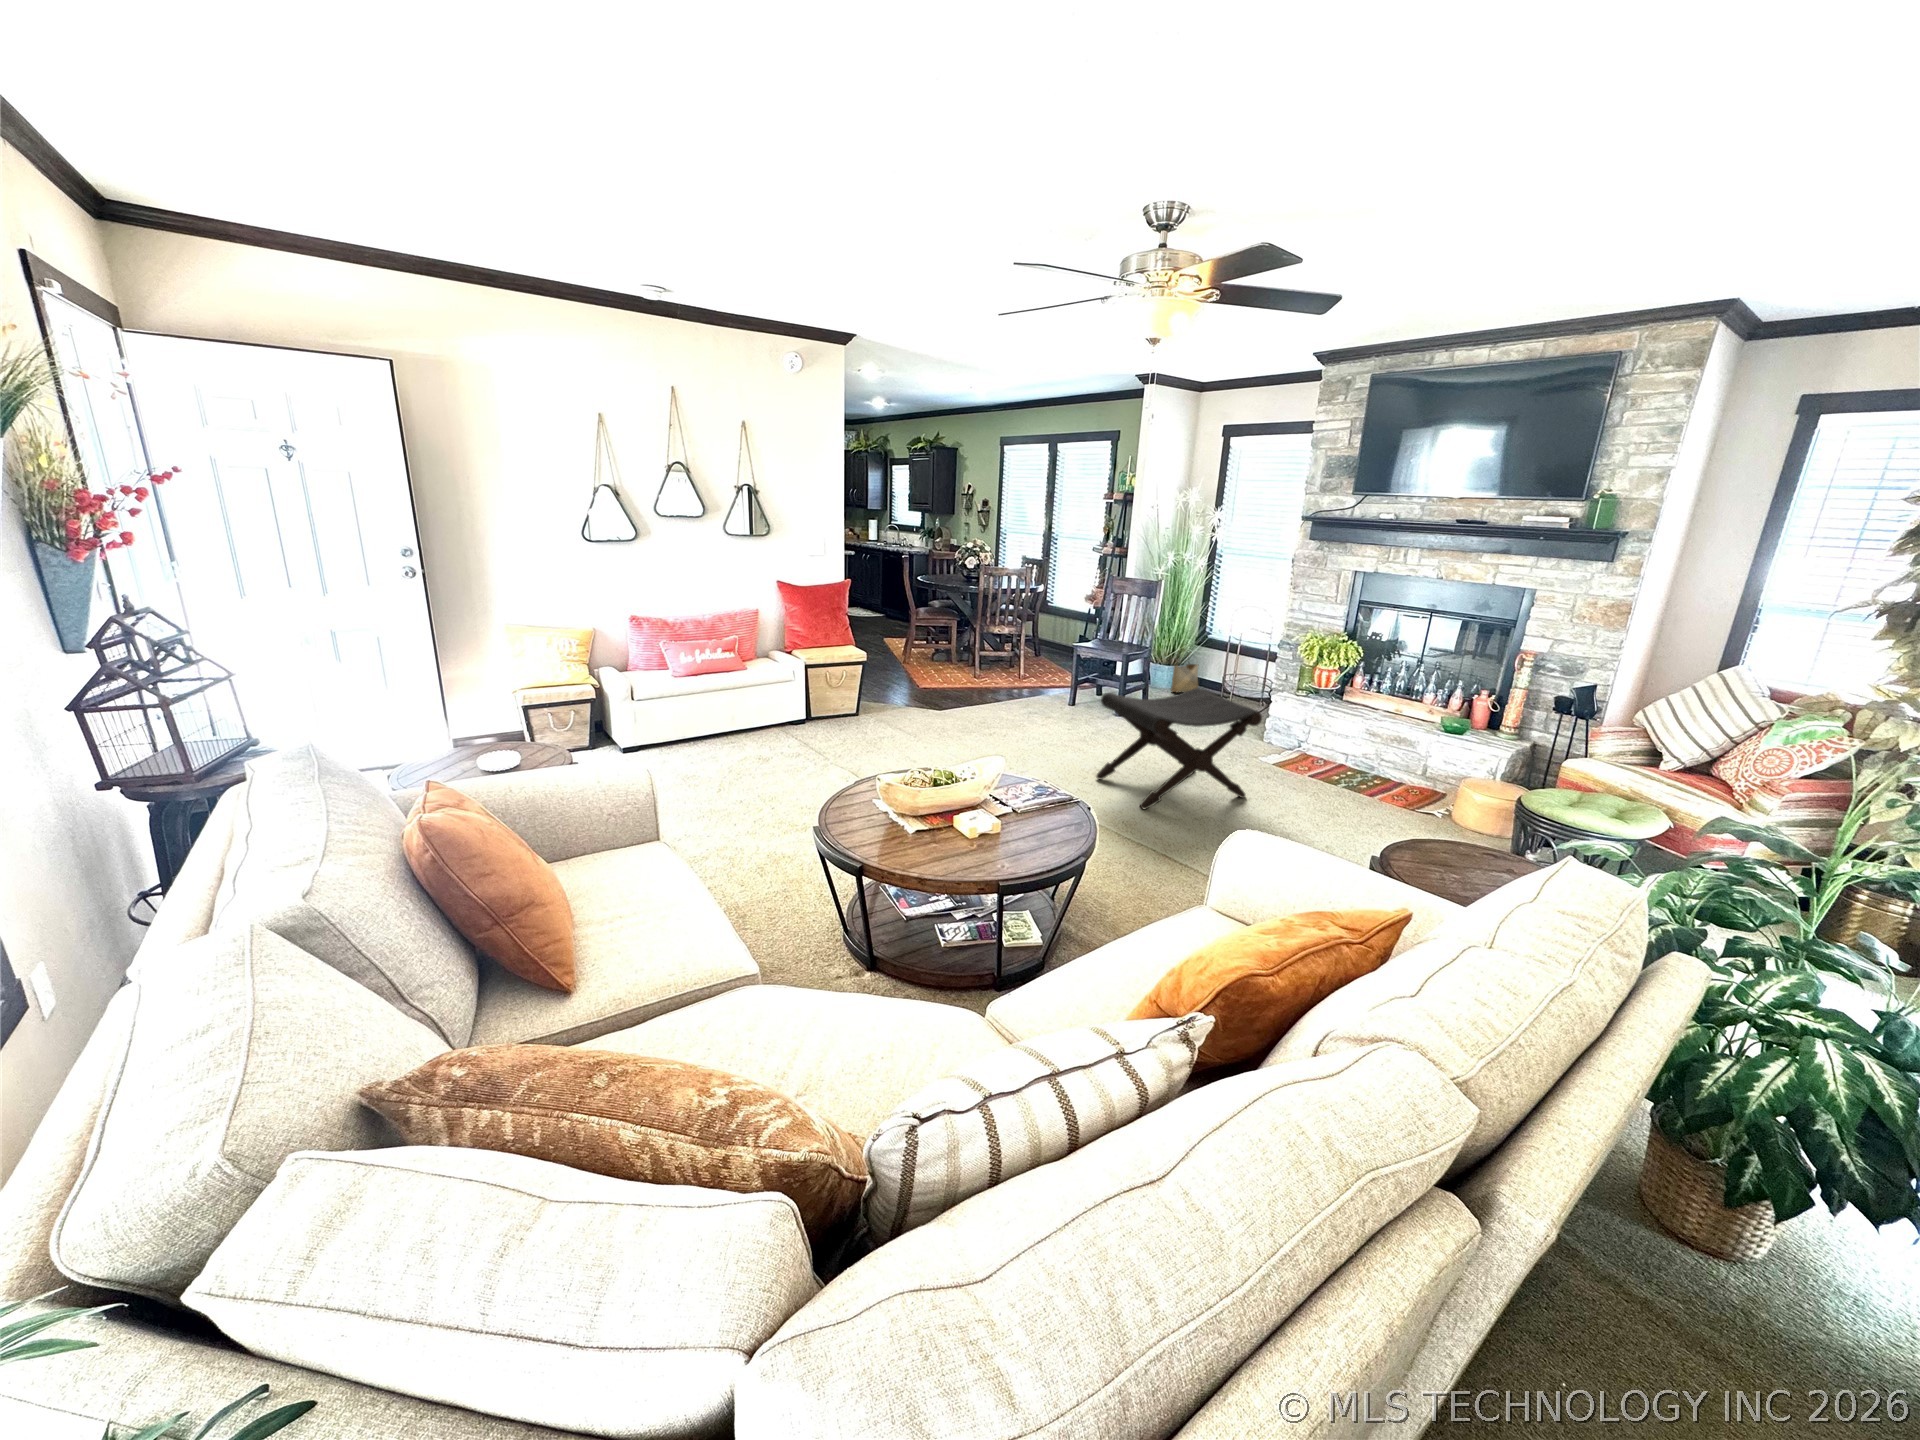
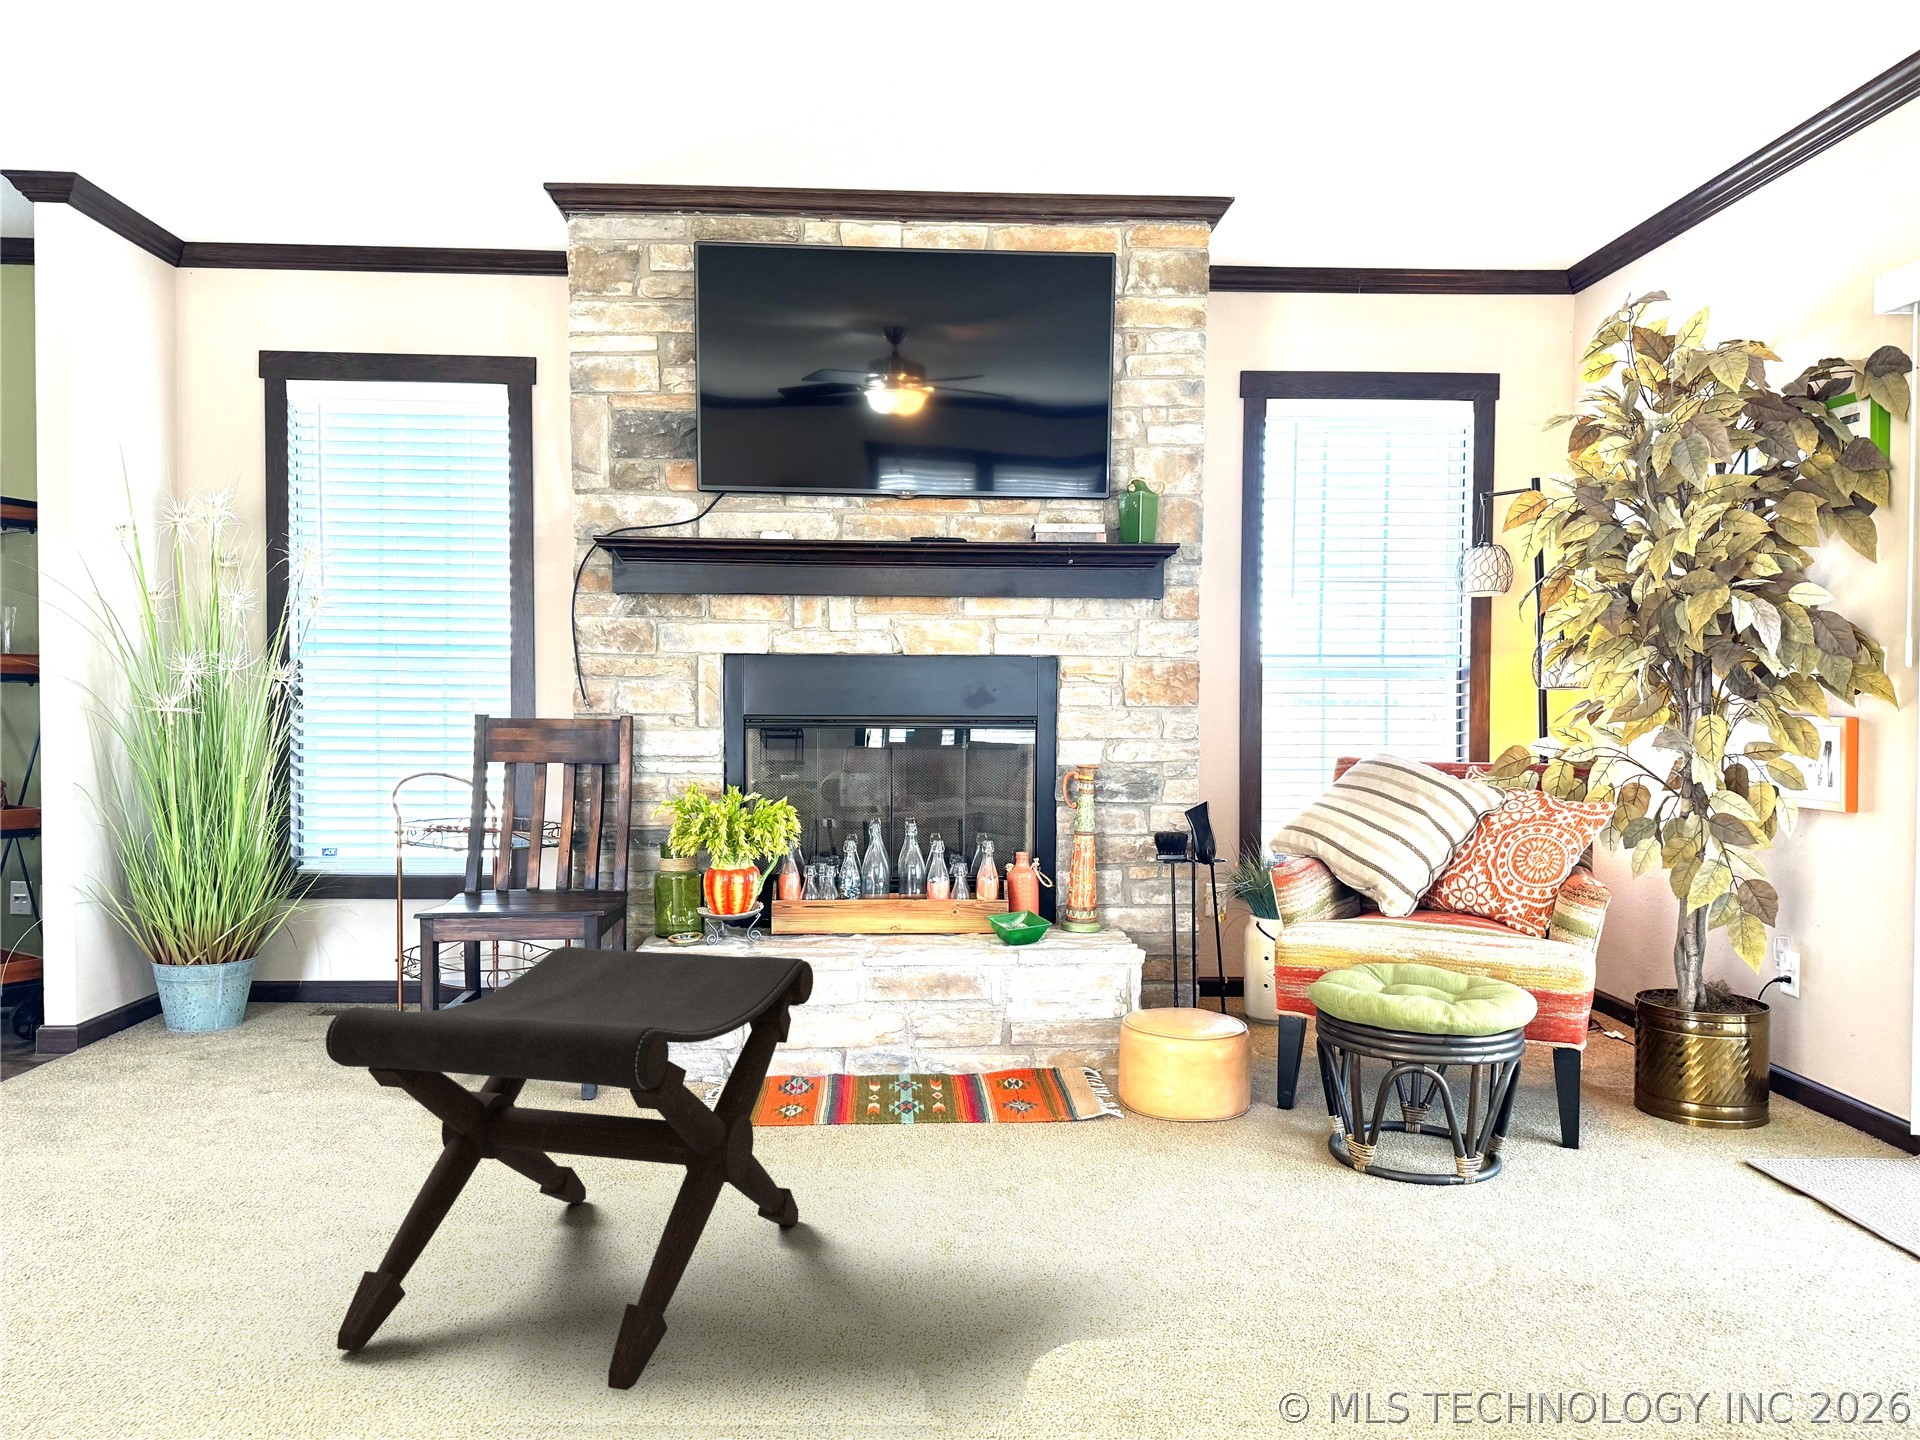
woven basket: present [1171,663,1199,692] -> none [253,907,326,1029]

